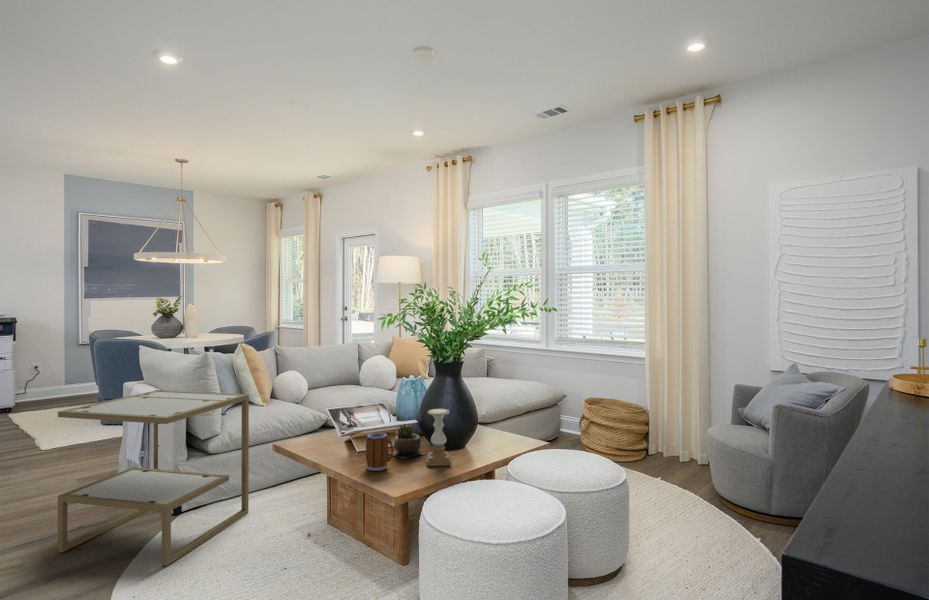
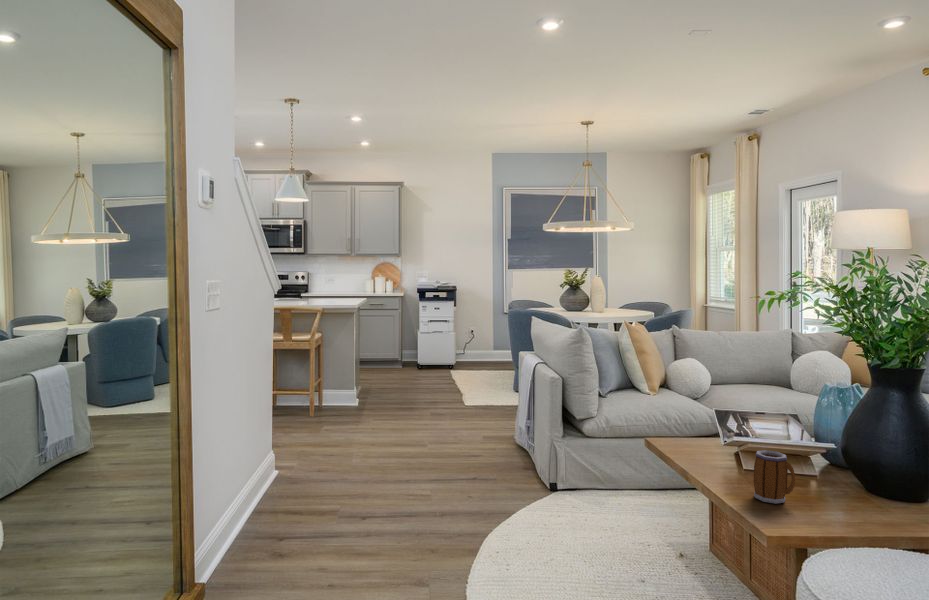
side table: present [58,390,249,566] -> none [451,362,624,542]
candle holder: present [427,409,451,466] -> none [850,434,896,524]
succulent plant: present [389,424,424,459] -> none [791,445,855,497]

